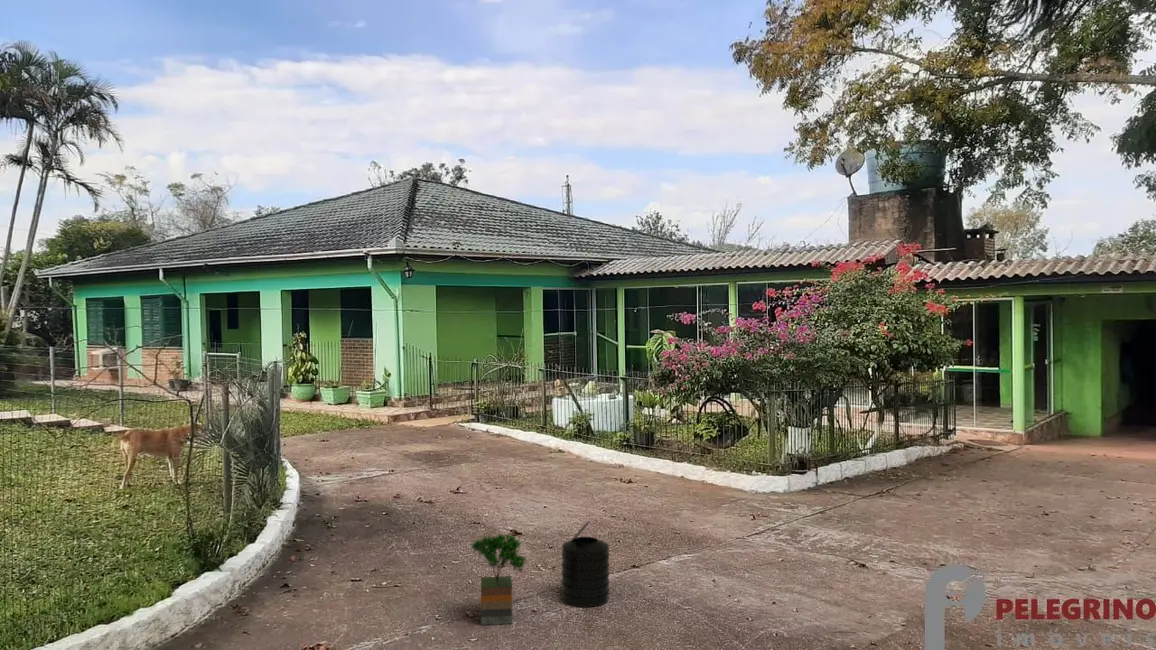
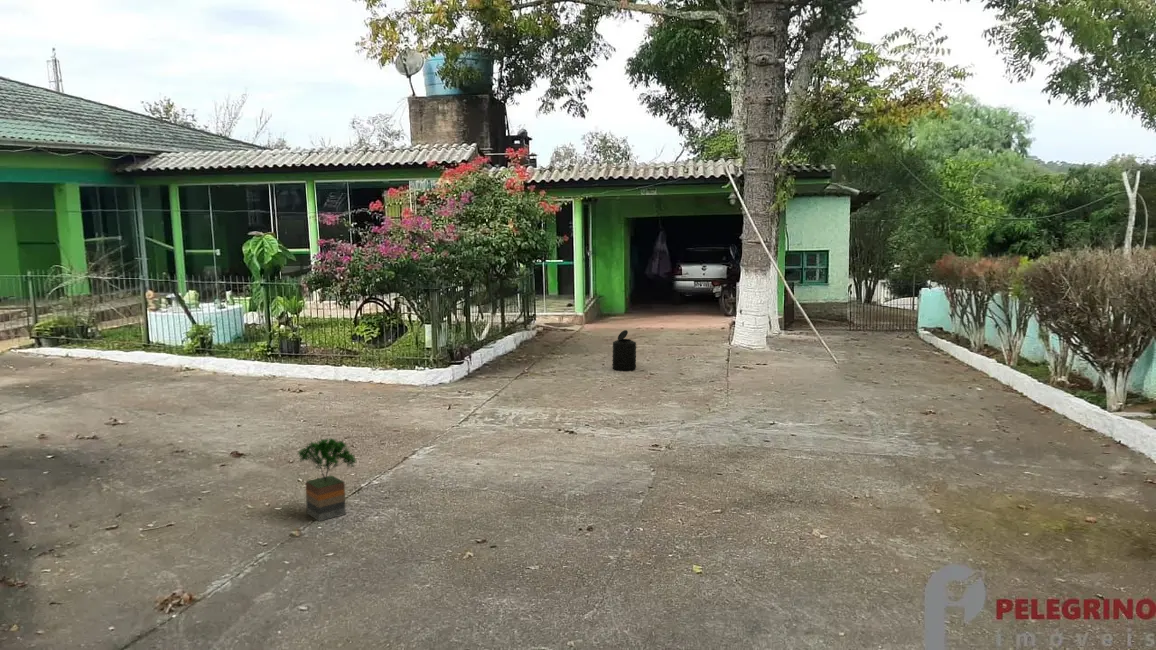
trash can: present [561,521,609,607] -> present [612,330,636,371]

